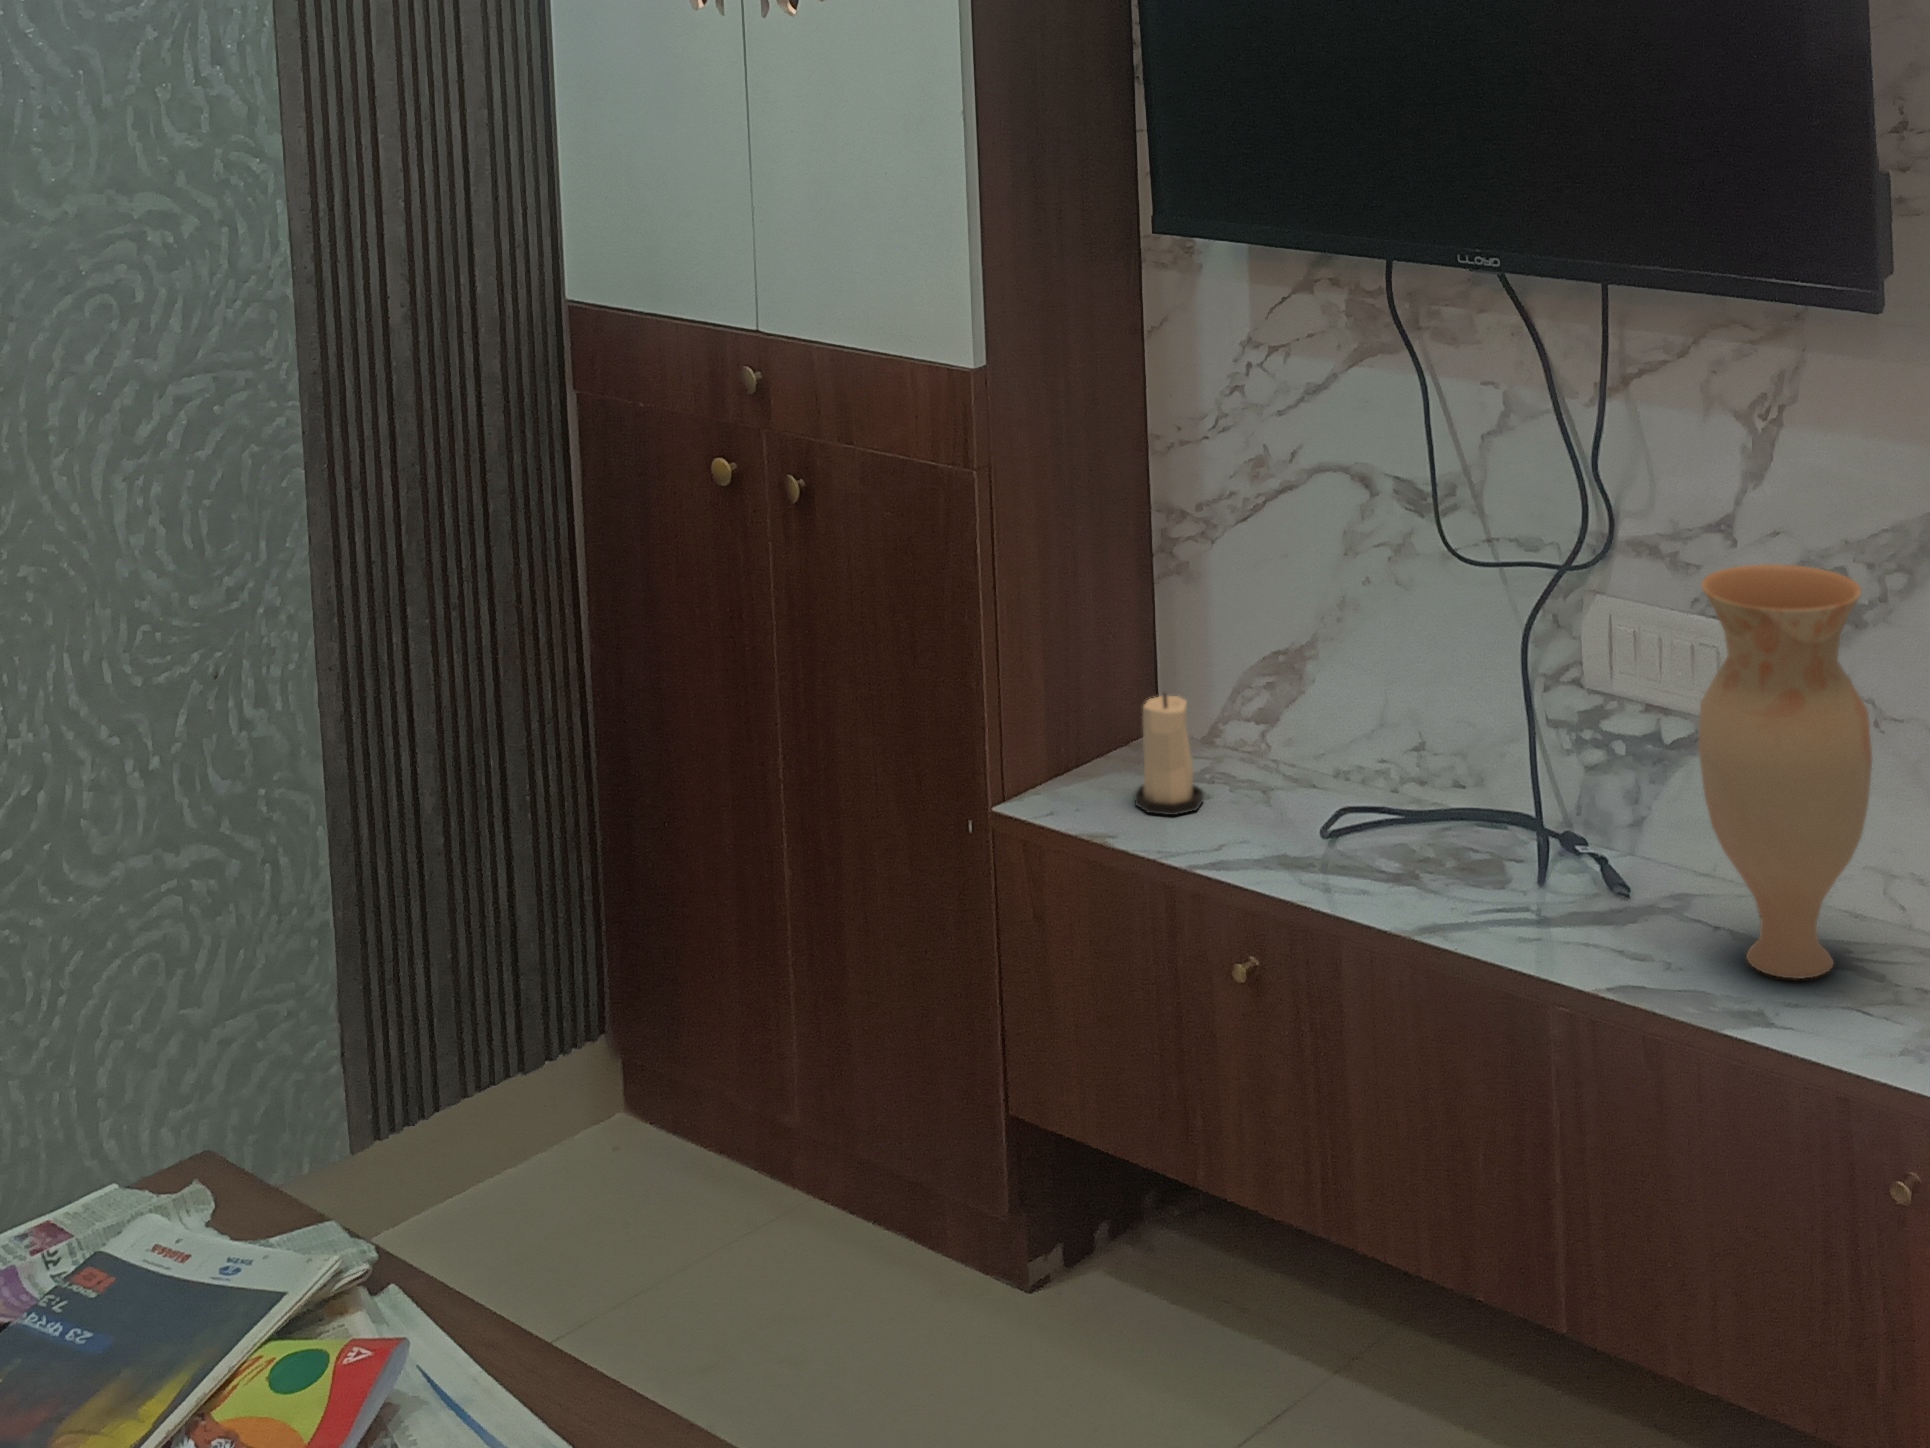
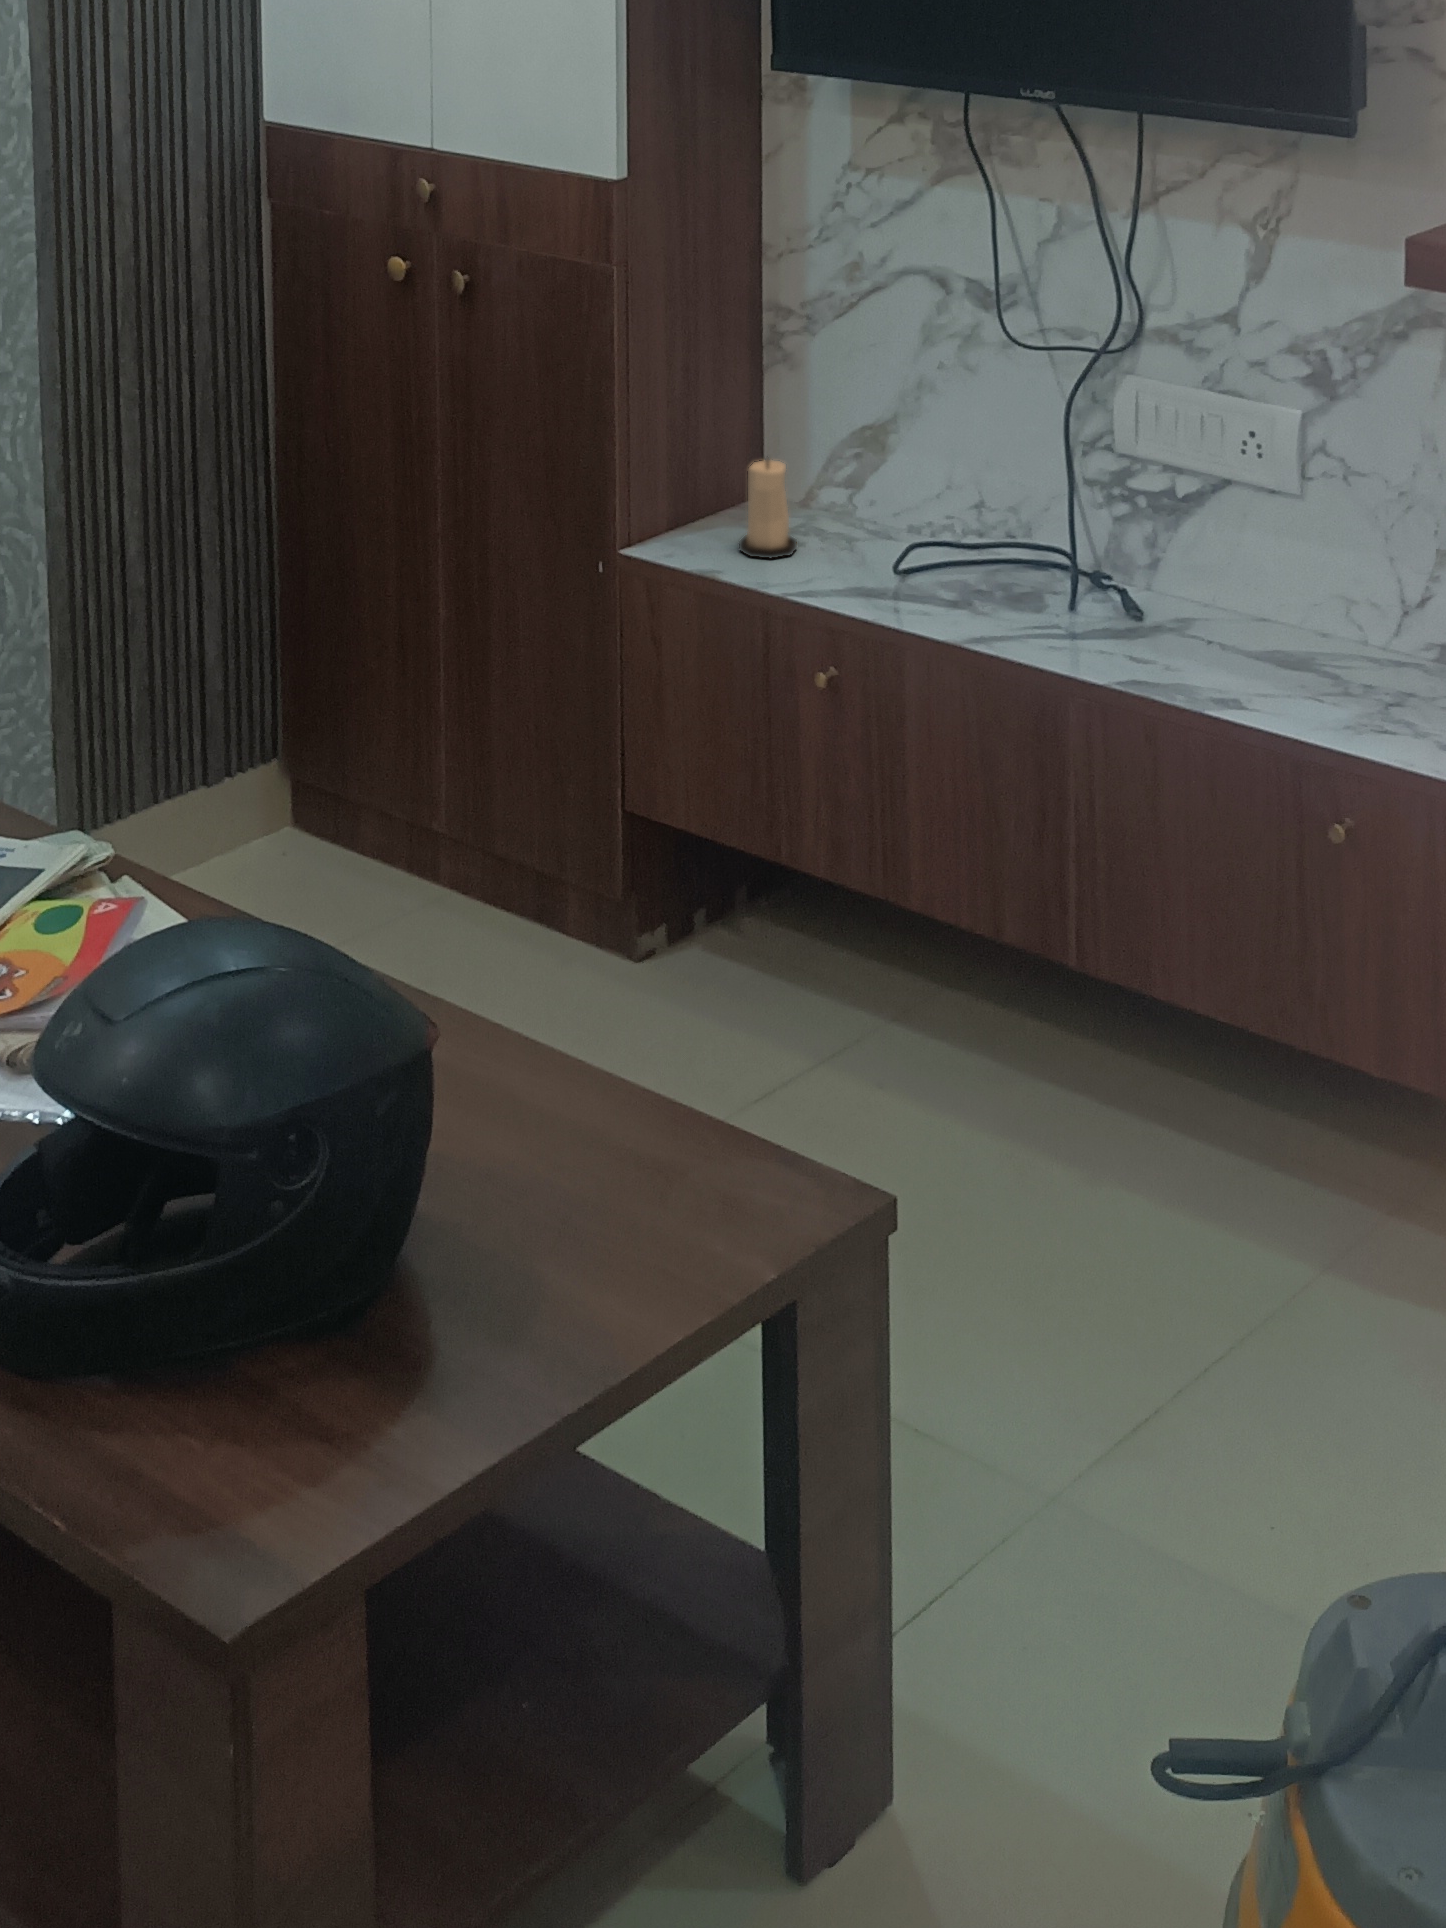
vase: present [1698,564,1872,978] -> none [1197,346,1335,678]

